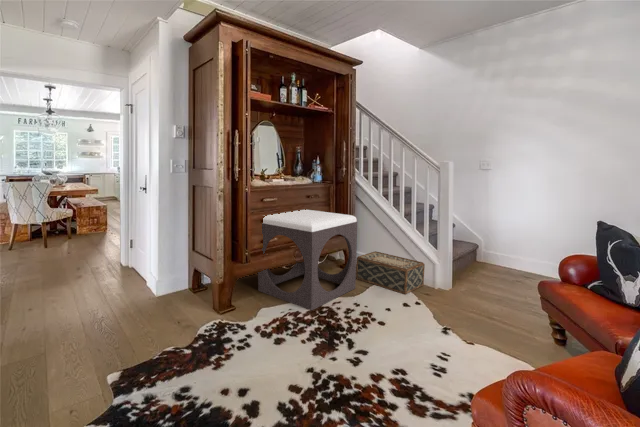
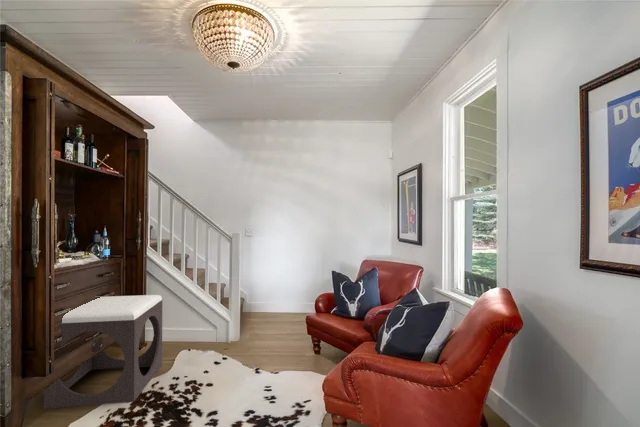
woven basket: present [356,251,425,294] -> none [155,323,219,356]

